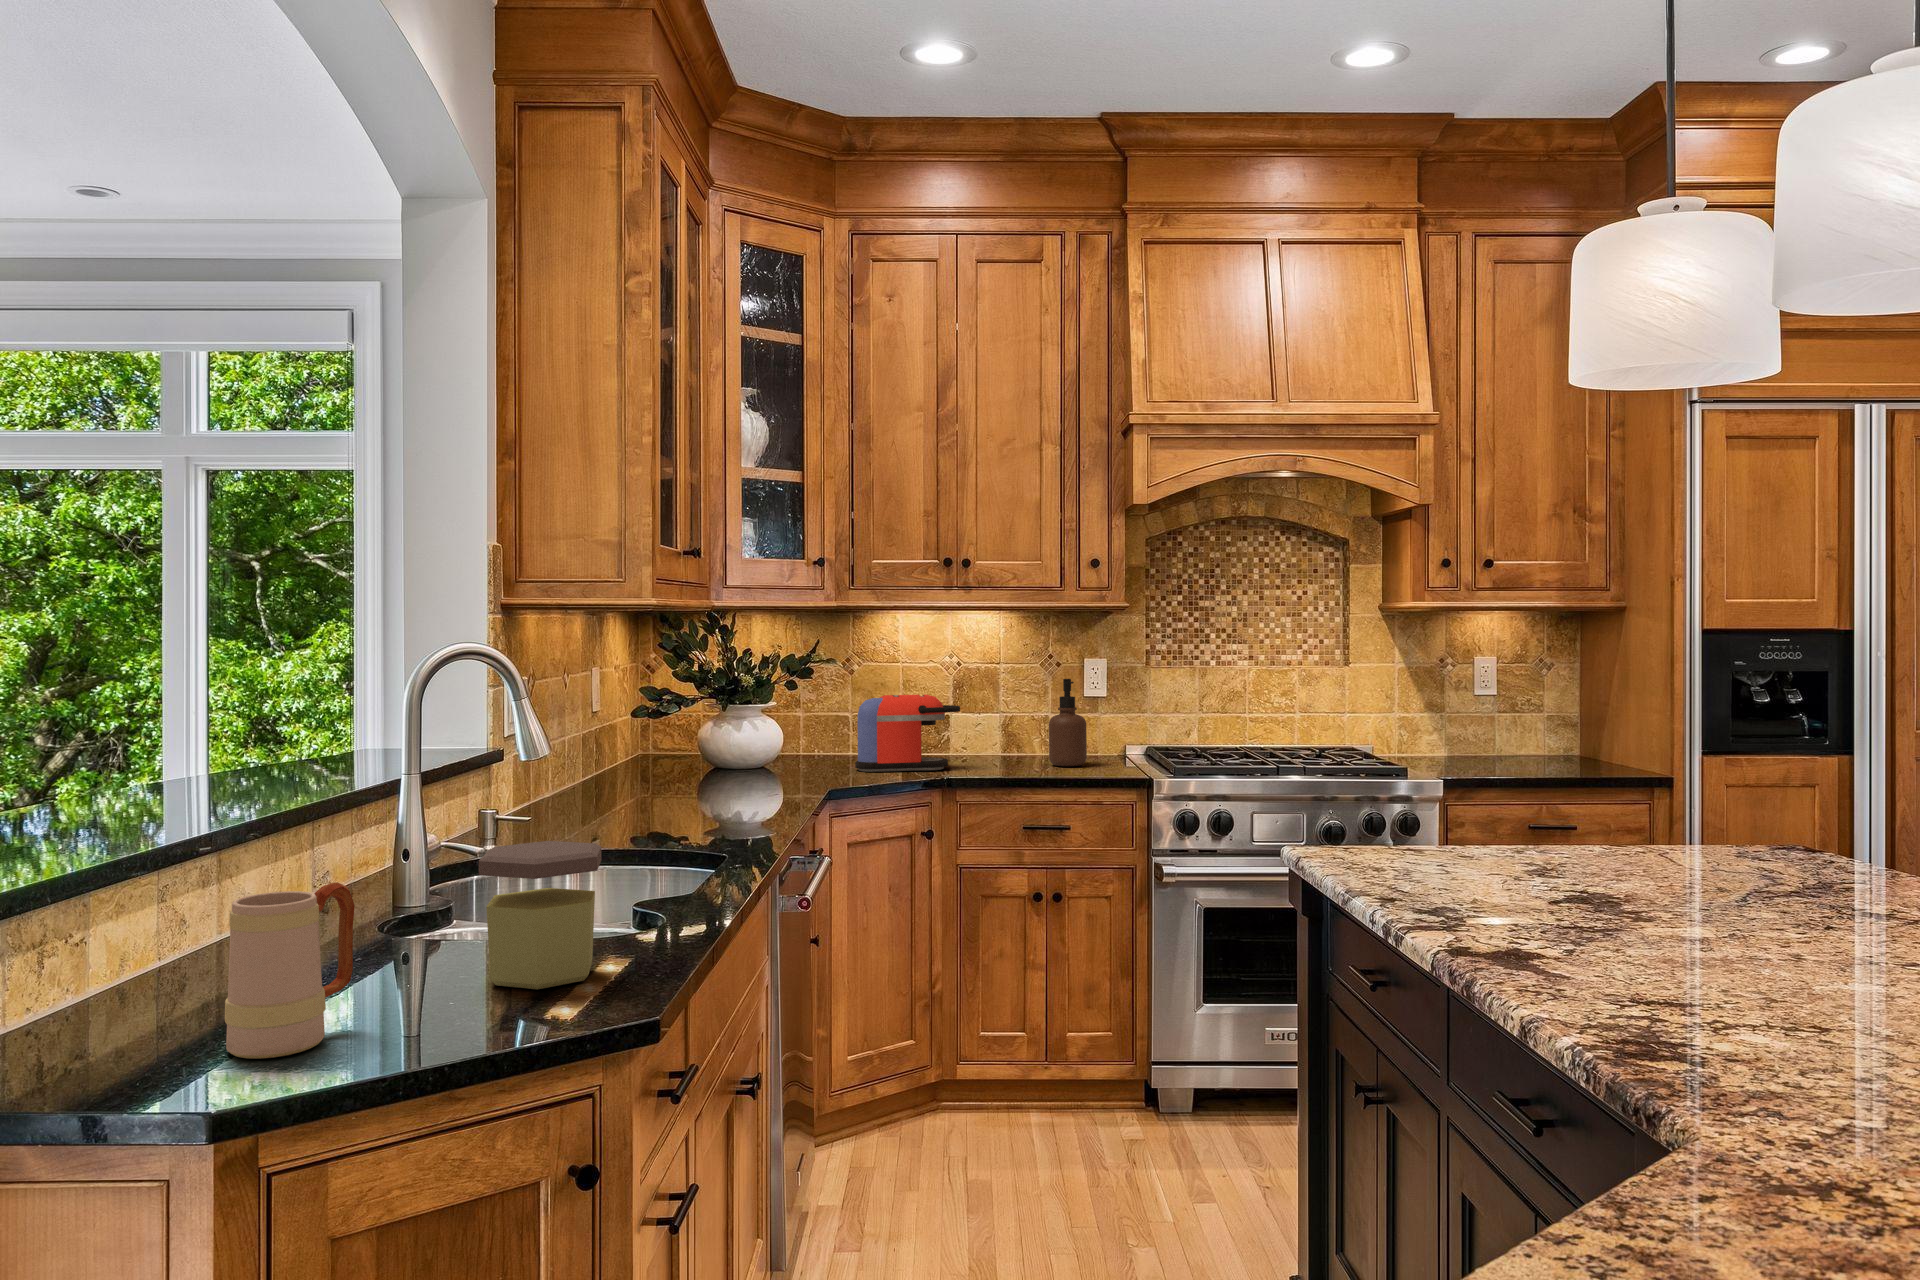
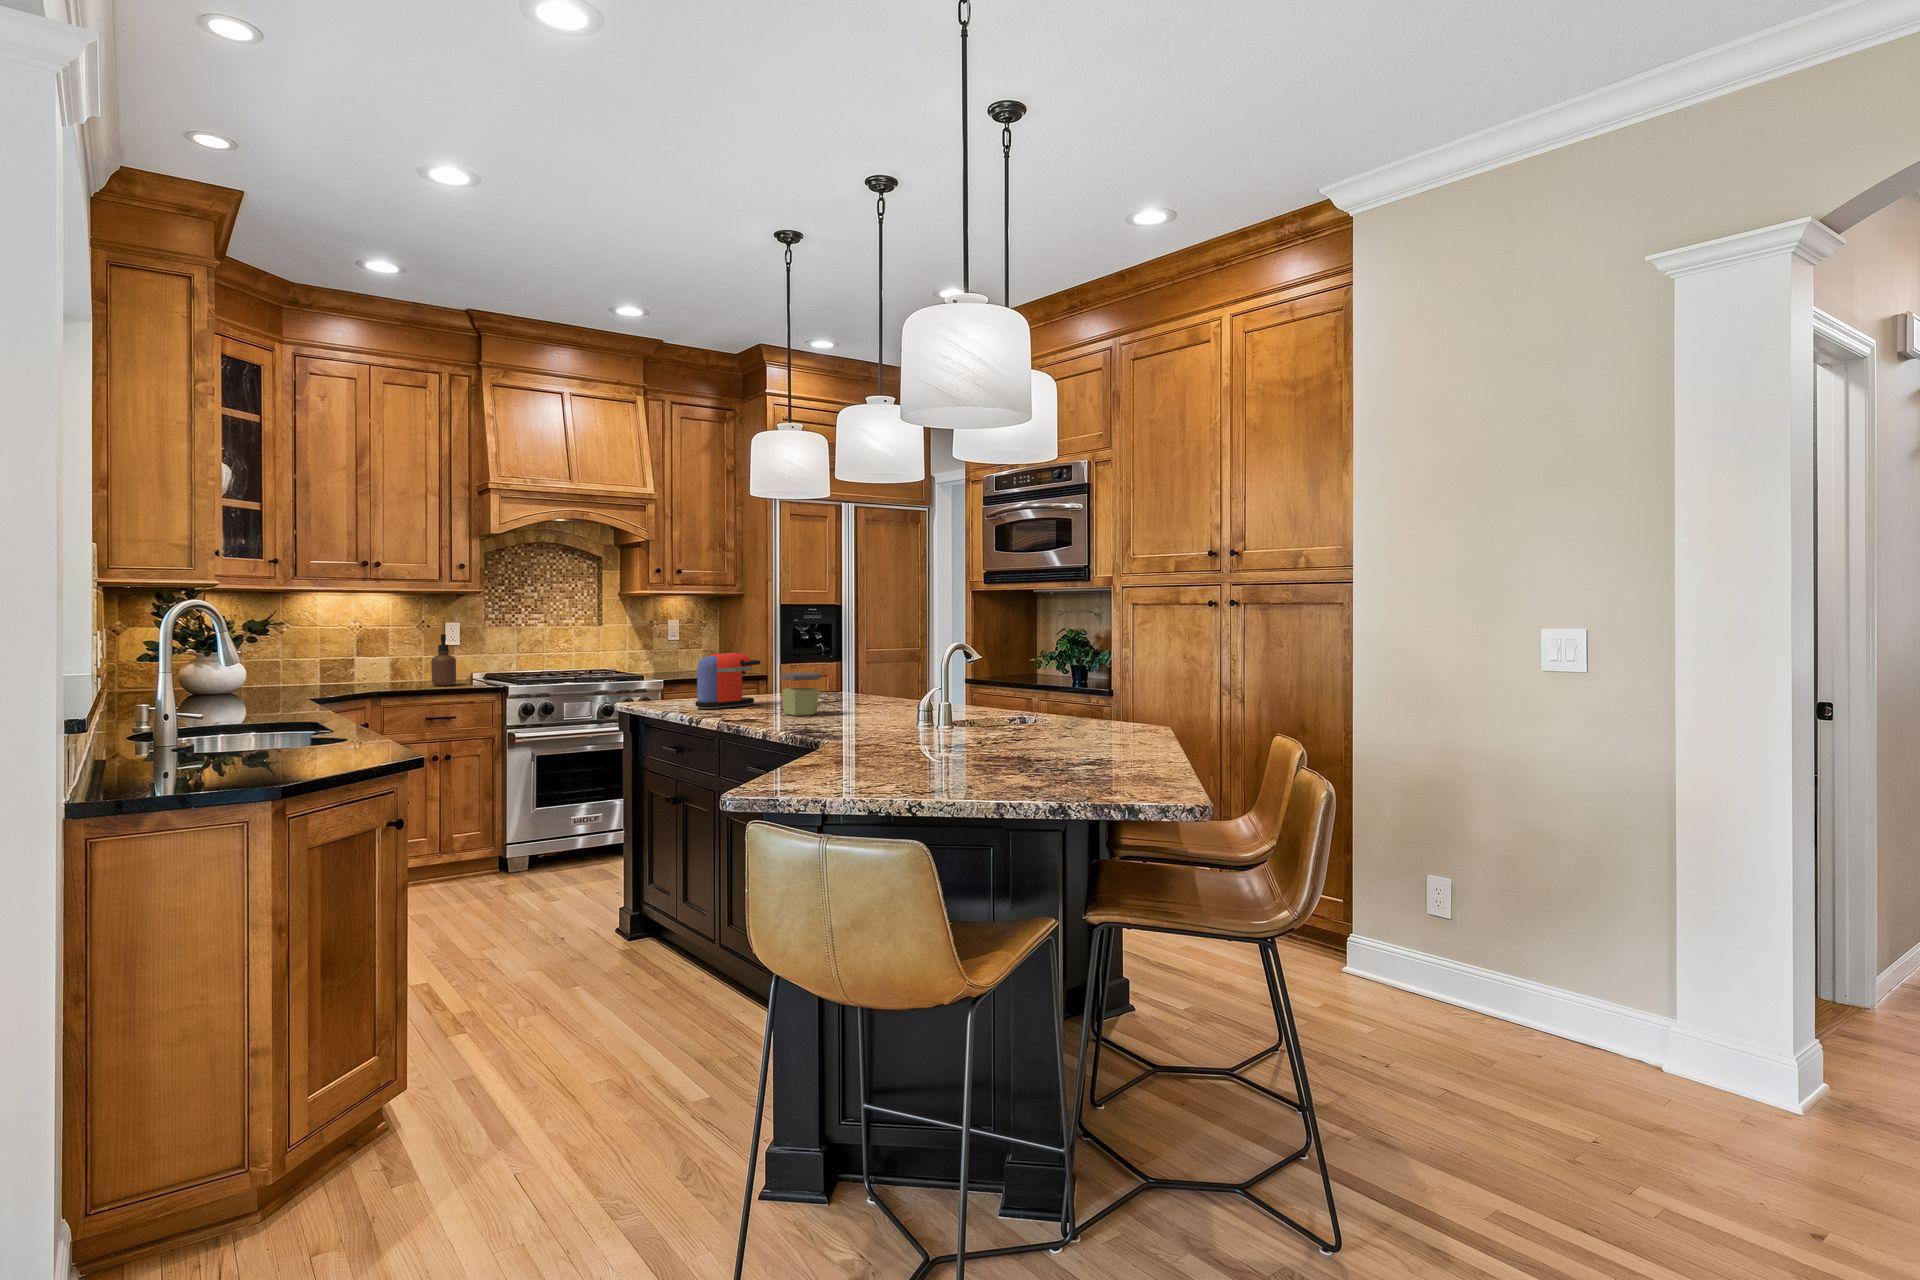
coffee maker: present [855,695,960,772] -> present [695,653,760,709]
jar: present [479,841,601,989] -> present [780,672,821,716]
mug: present [225,882,355,1058] -> none [244,712,288,780]

